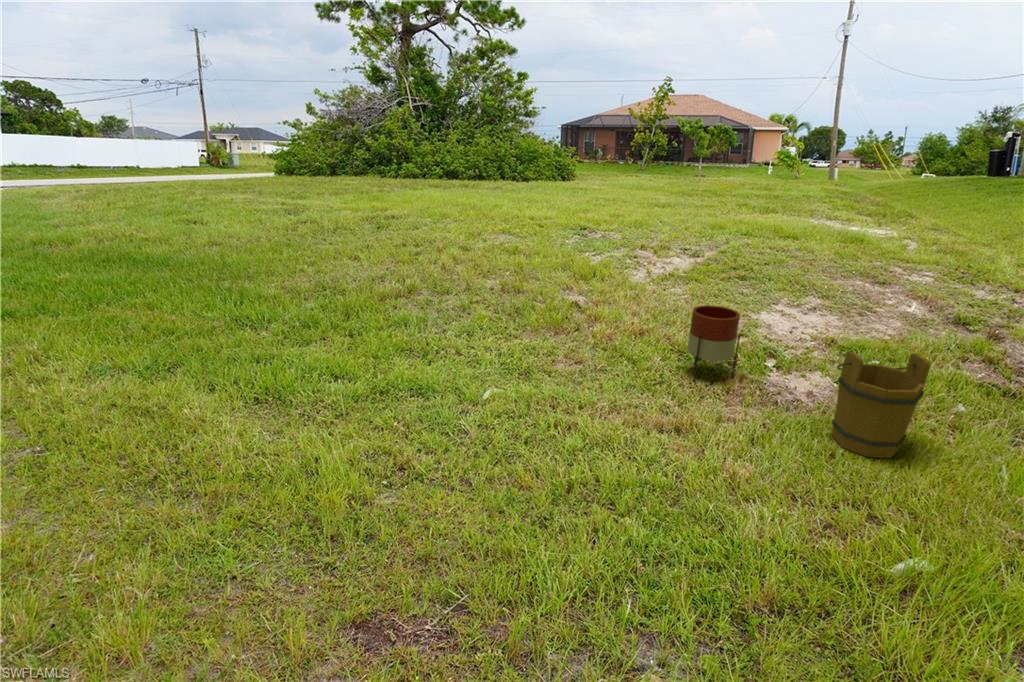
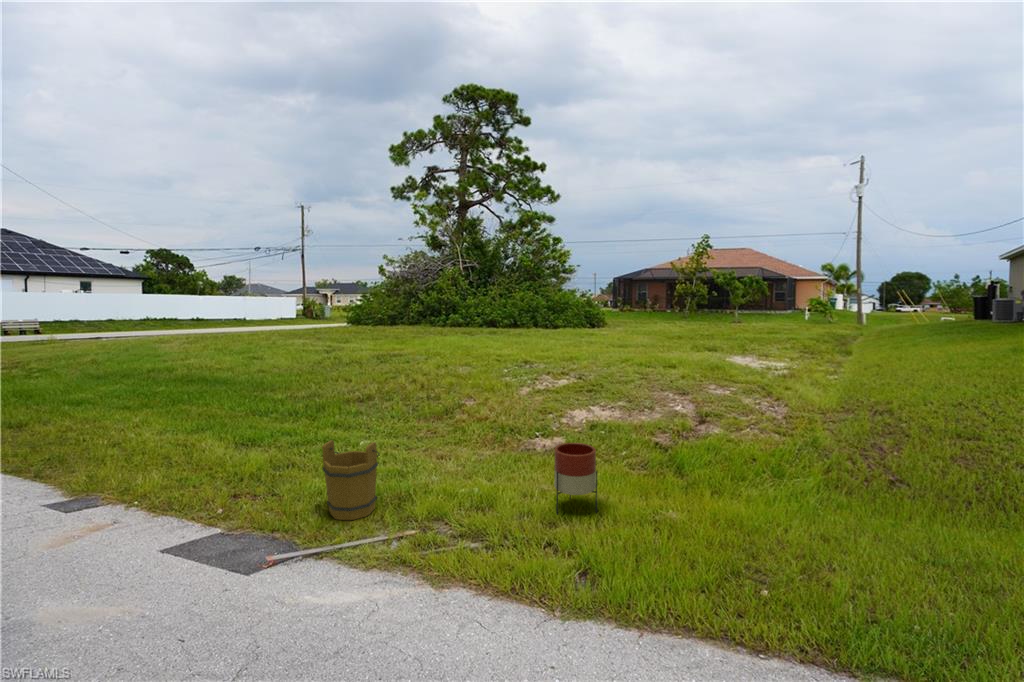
bucket: present [832,351,931,458] -> present [322,440,380,520]

